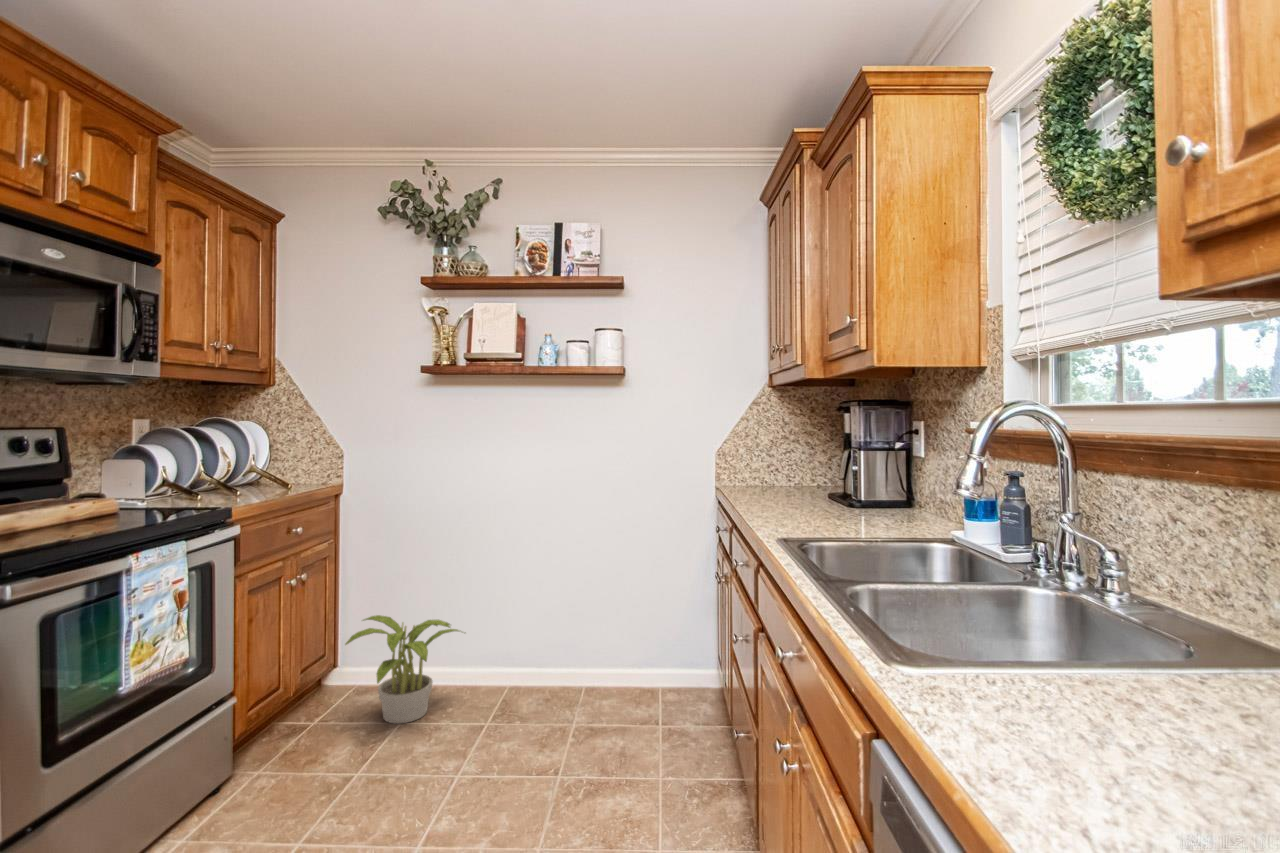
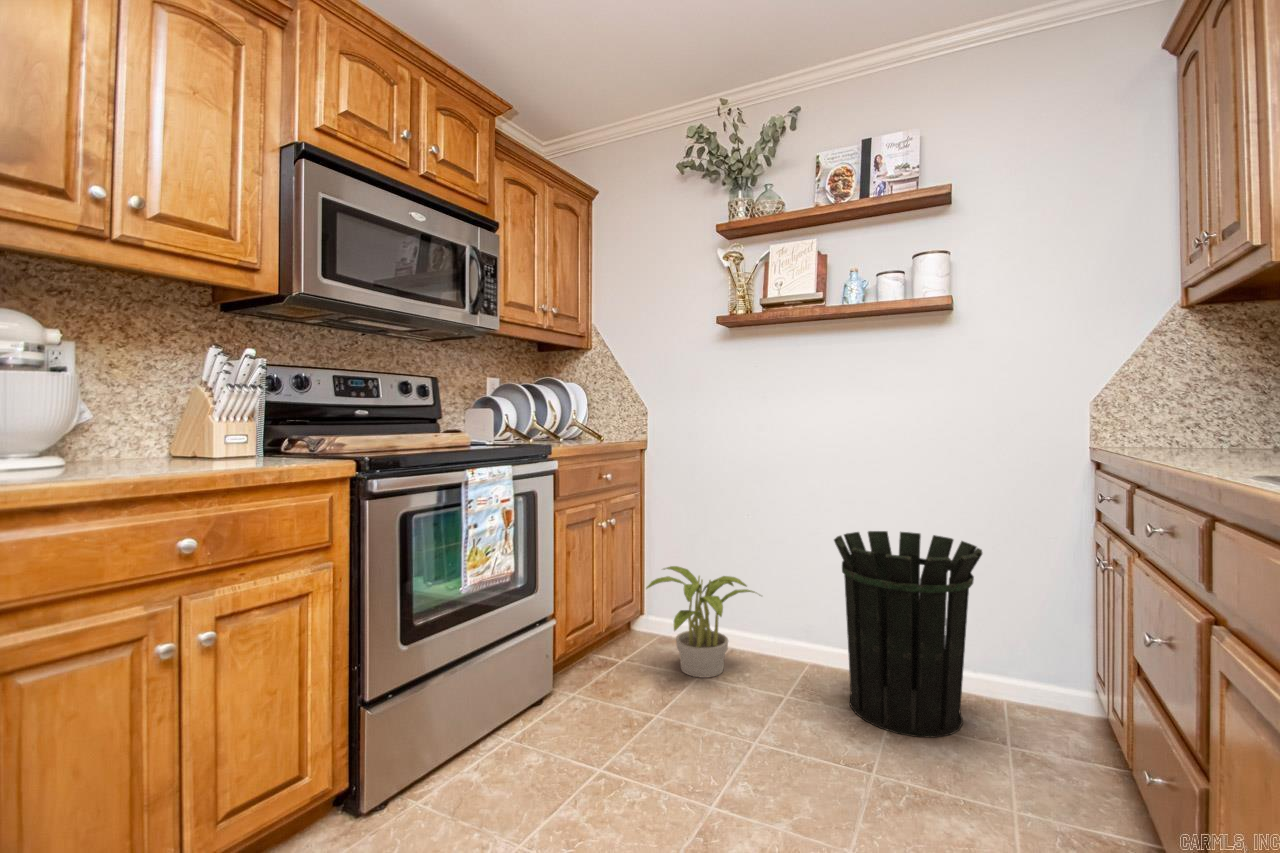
waste bin: none [530,562,644,736] -> present [834,531,982,738]

